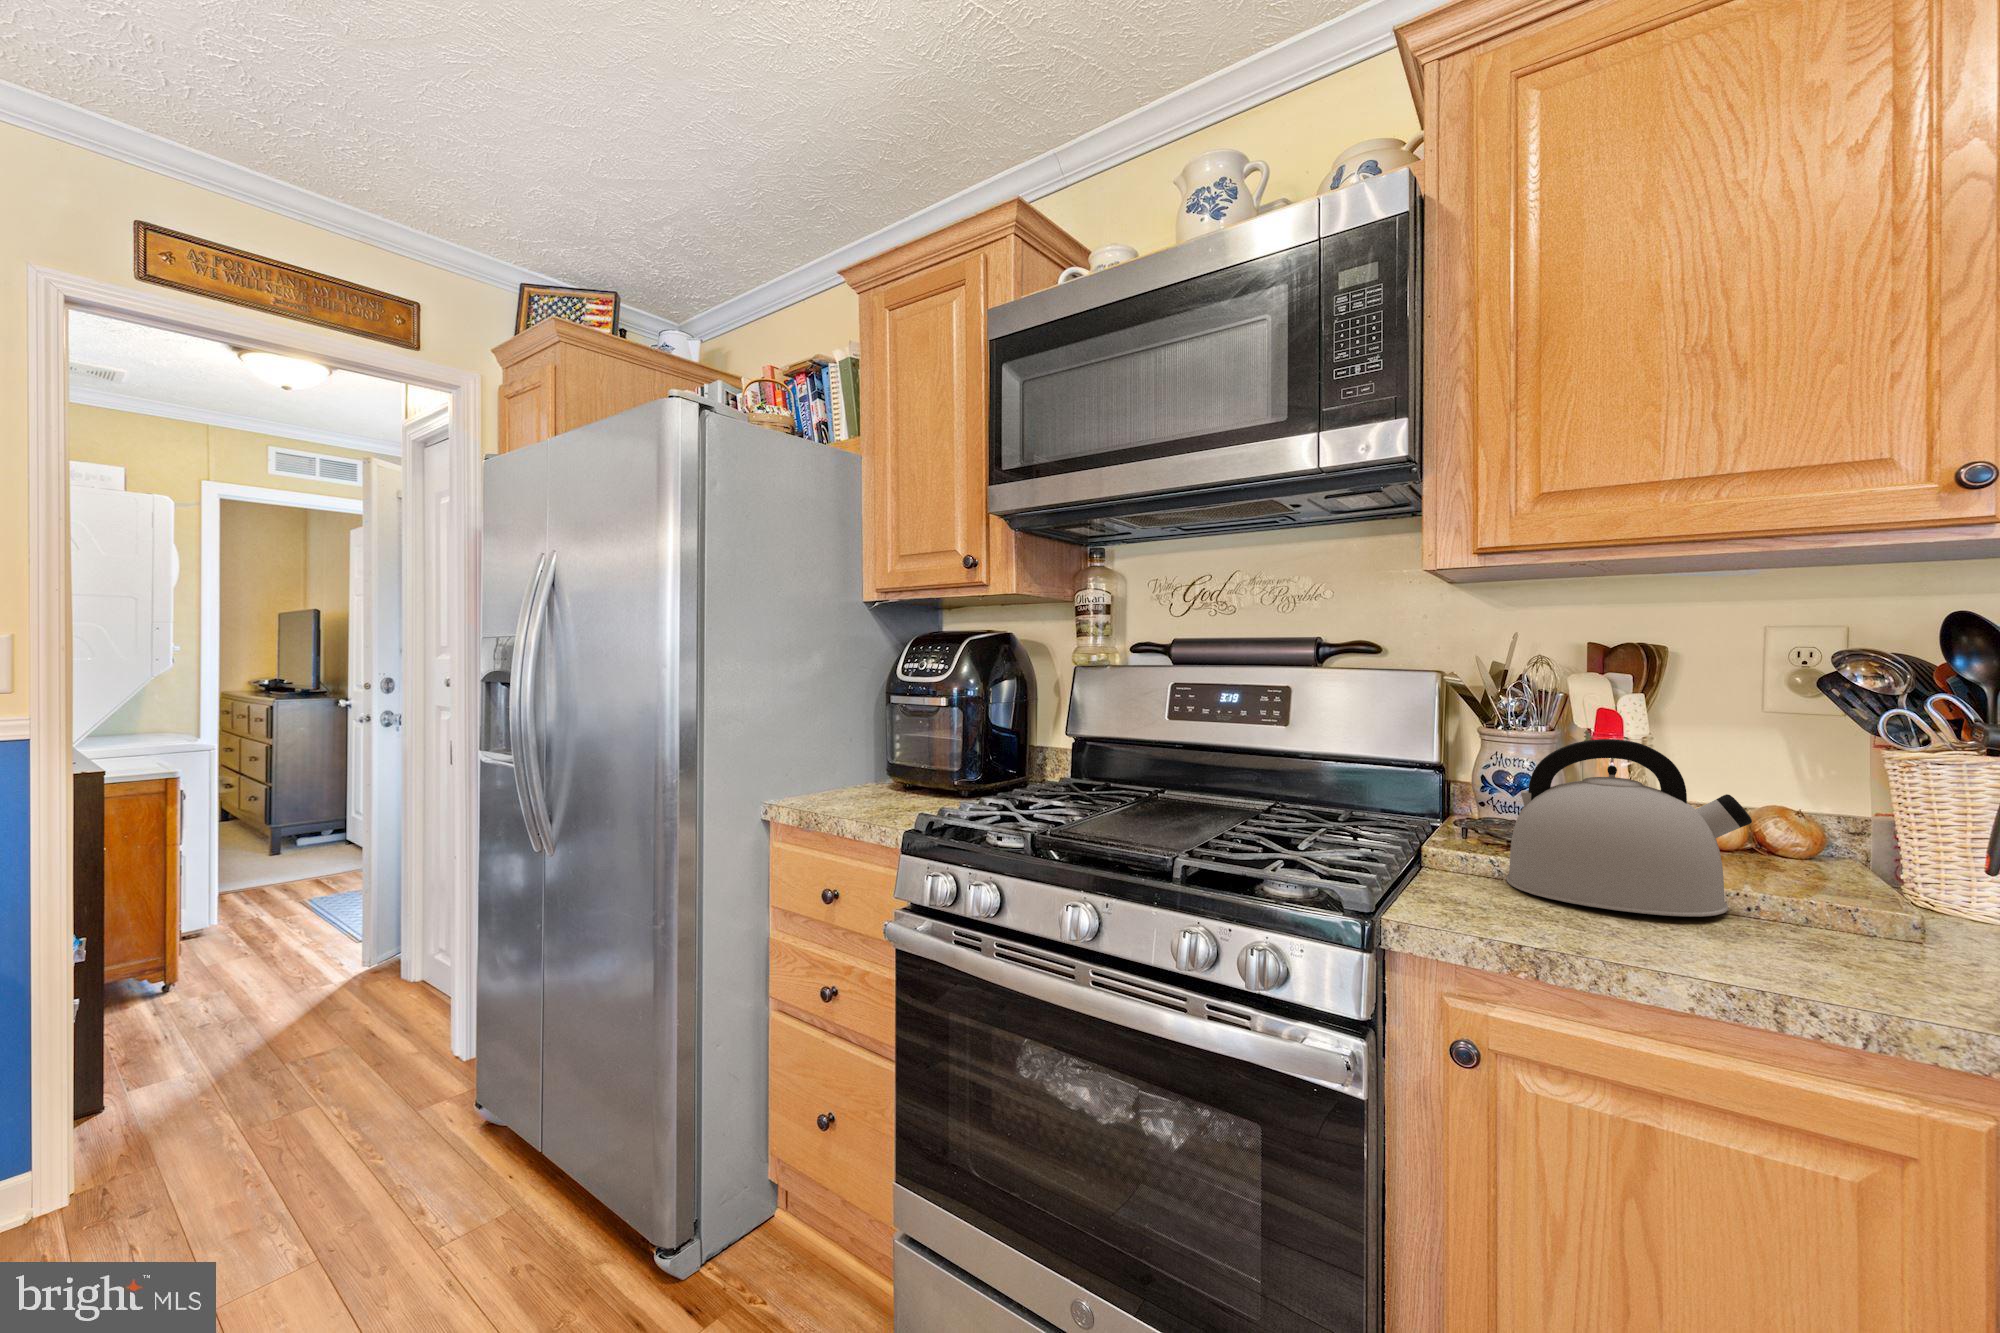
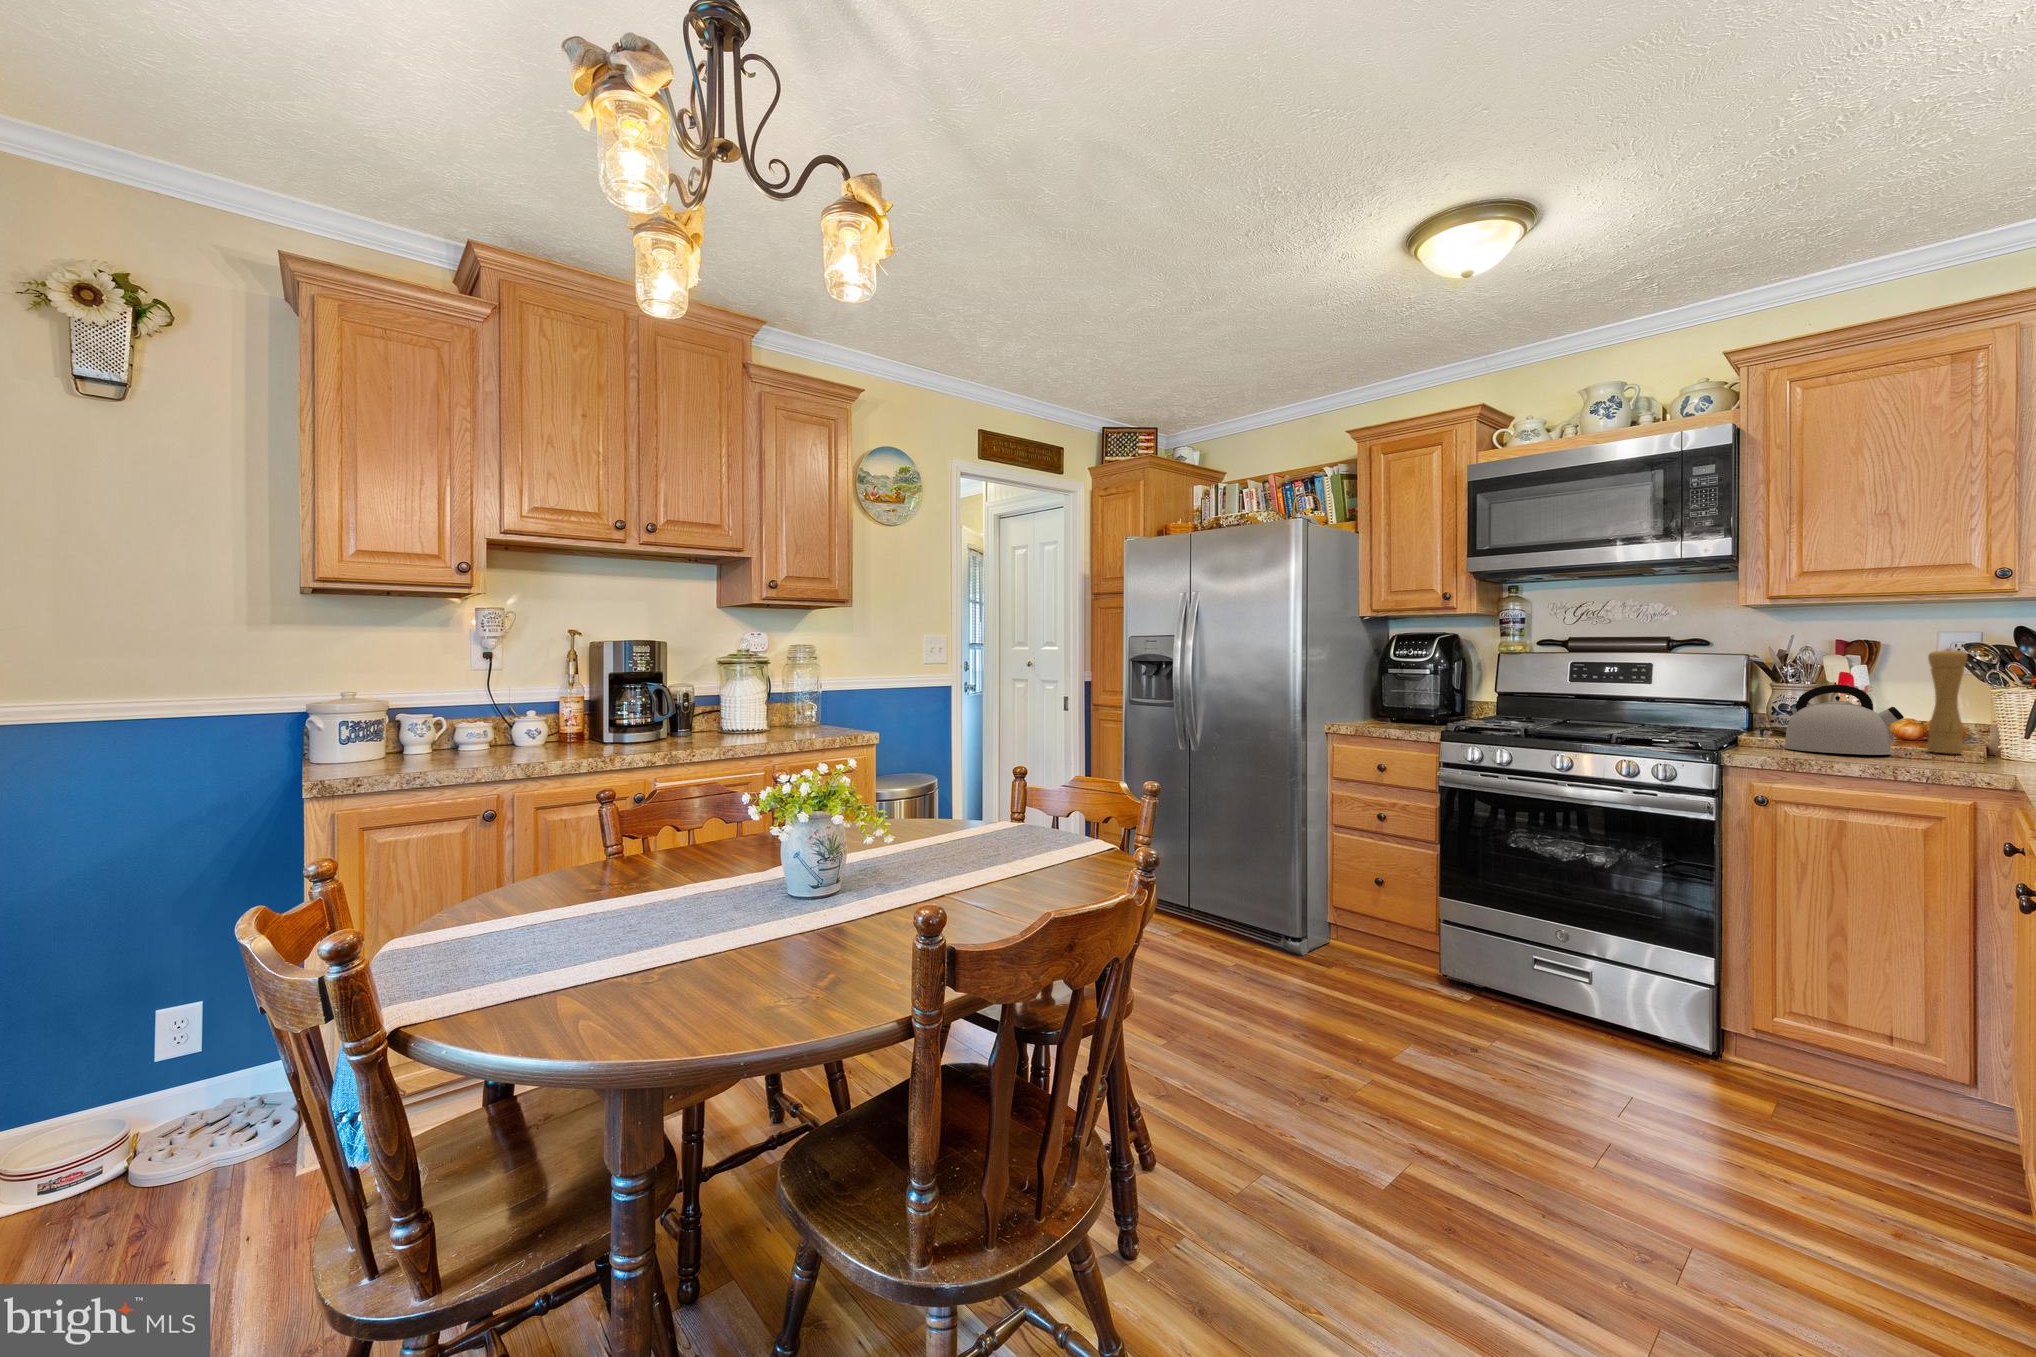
pepper mill: none [1782,659,1864,902] -> present [1927,649,1967,754]

